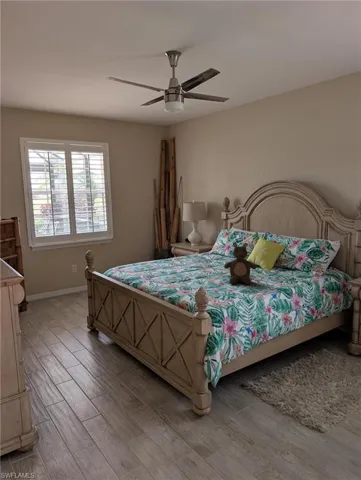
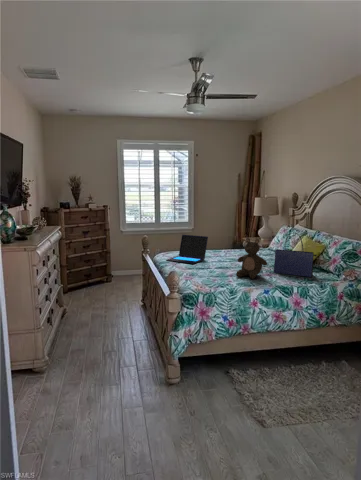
tote bag: none [252,234,292,276] -> present [274,233,317,277]
laptop: none [132,245,172,276] -> present [167,235,208,264]

